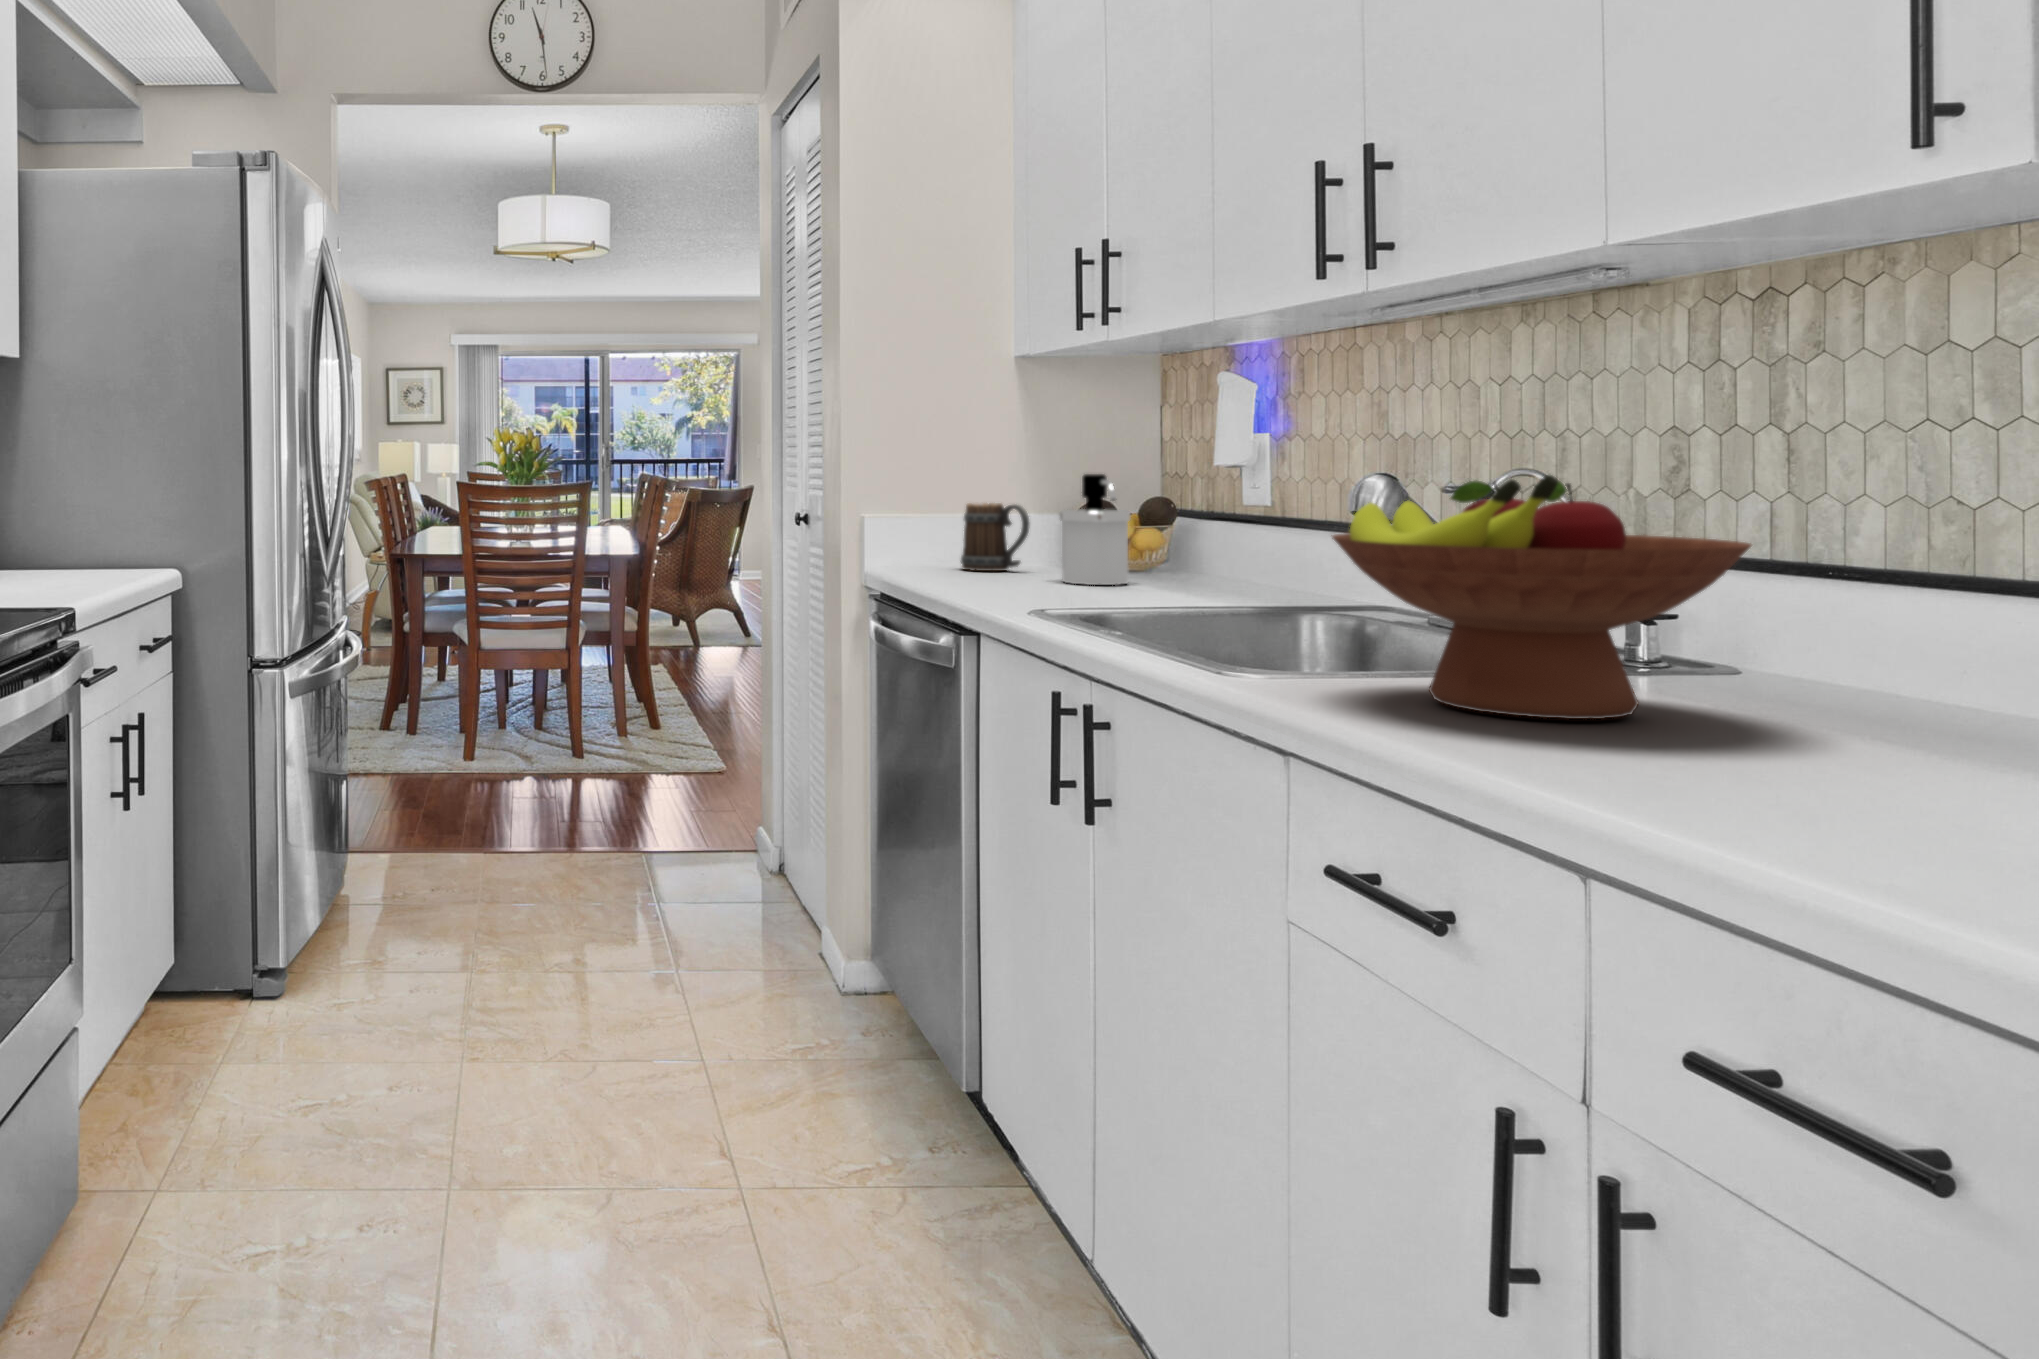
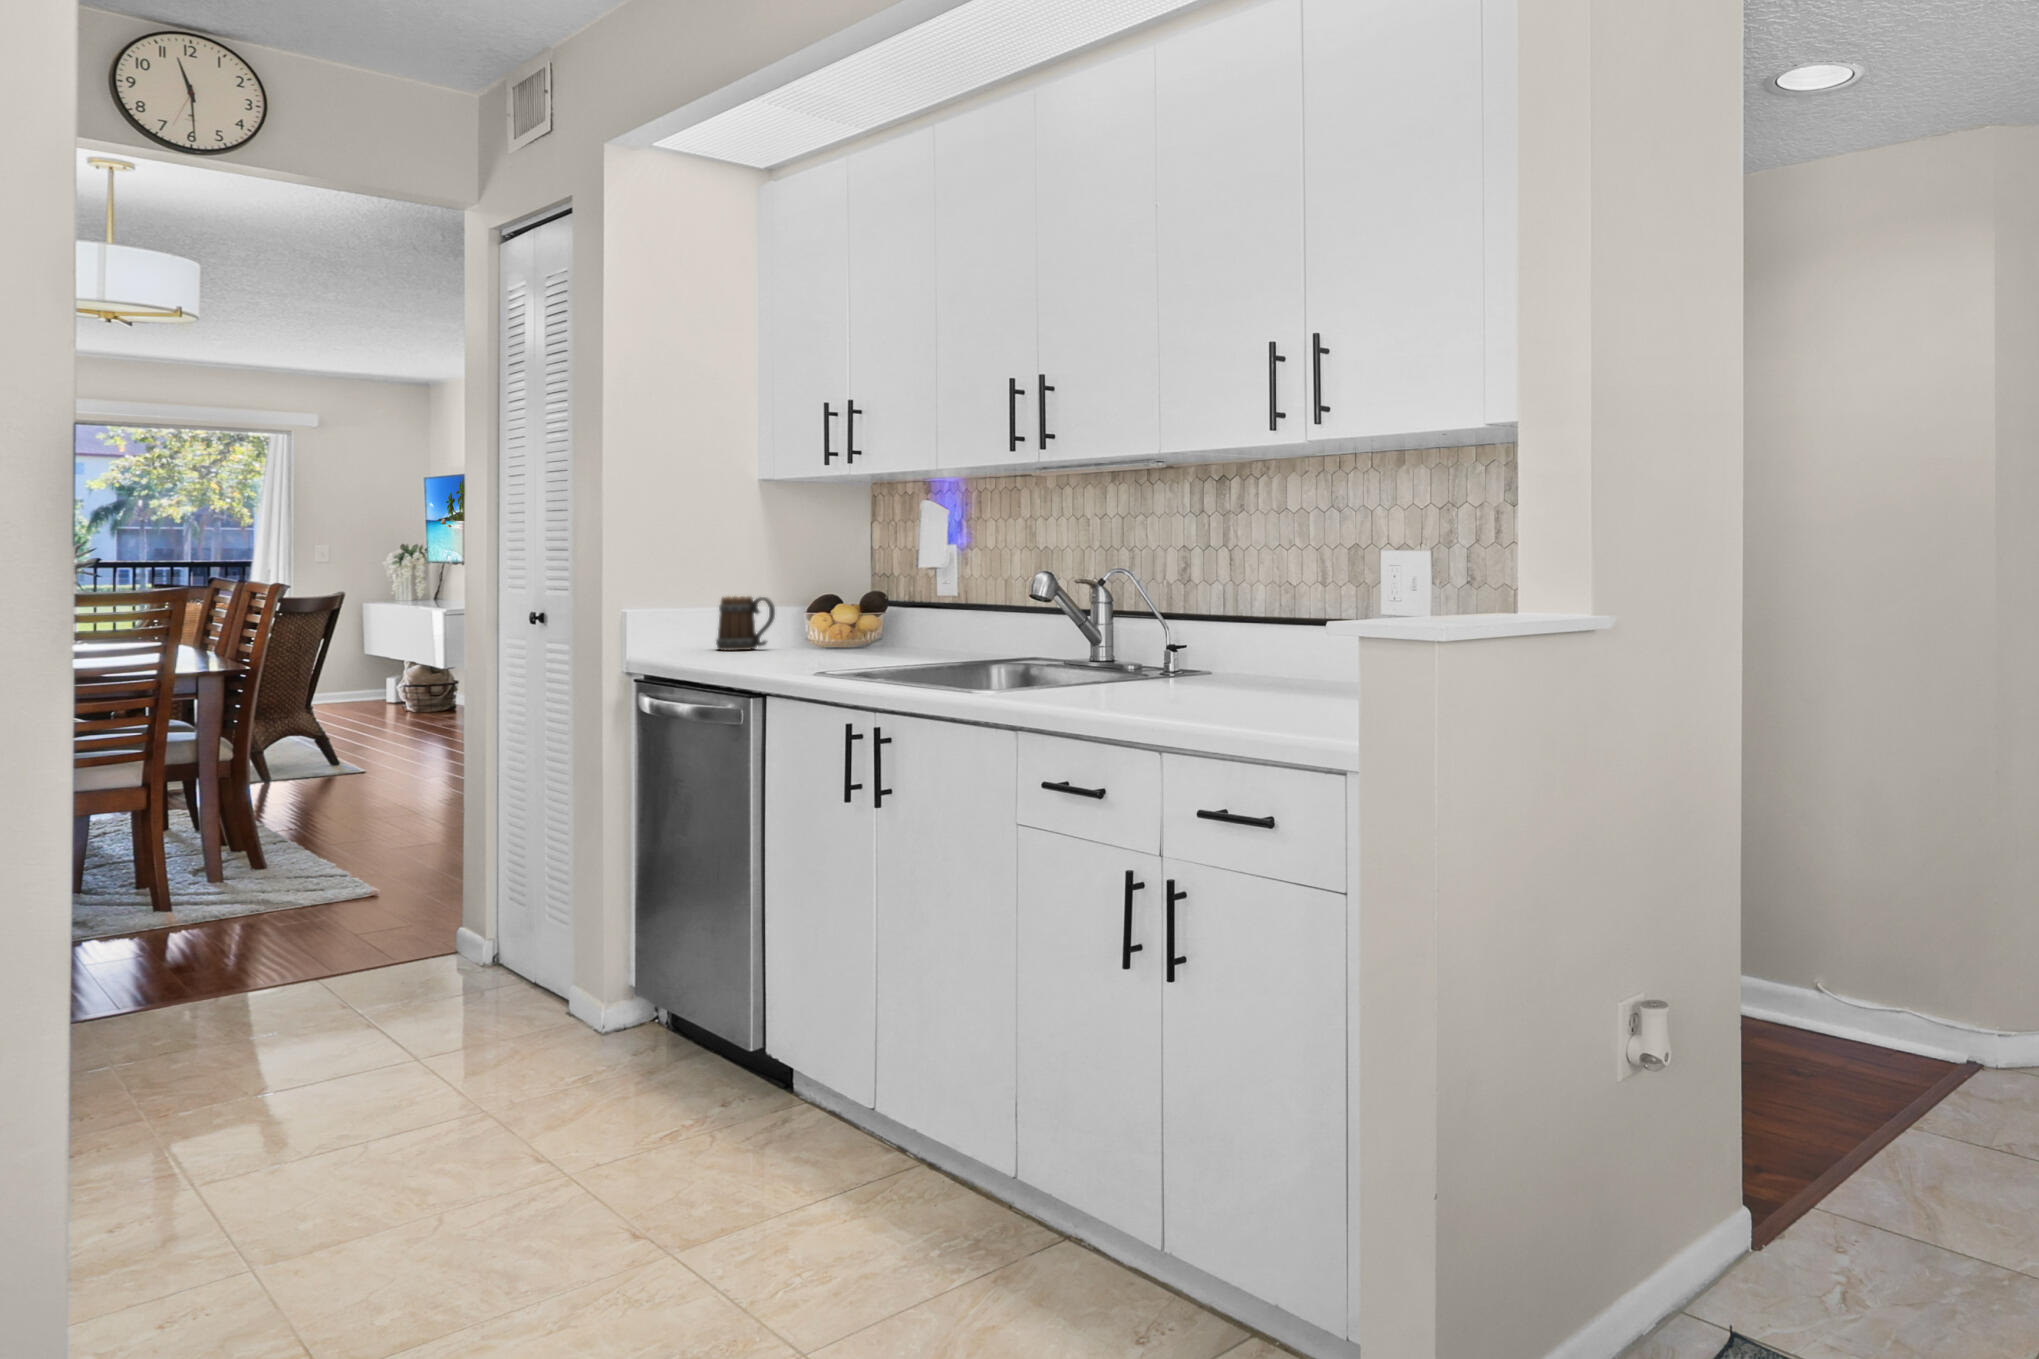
soap dispenser: present [1059,474,1130,585] -> none [806,573,860,655]
fruit bowl: present [1332,475,1752,719] -> none [1038,573,1225,697]

